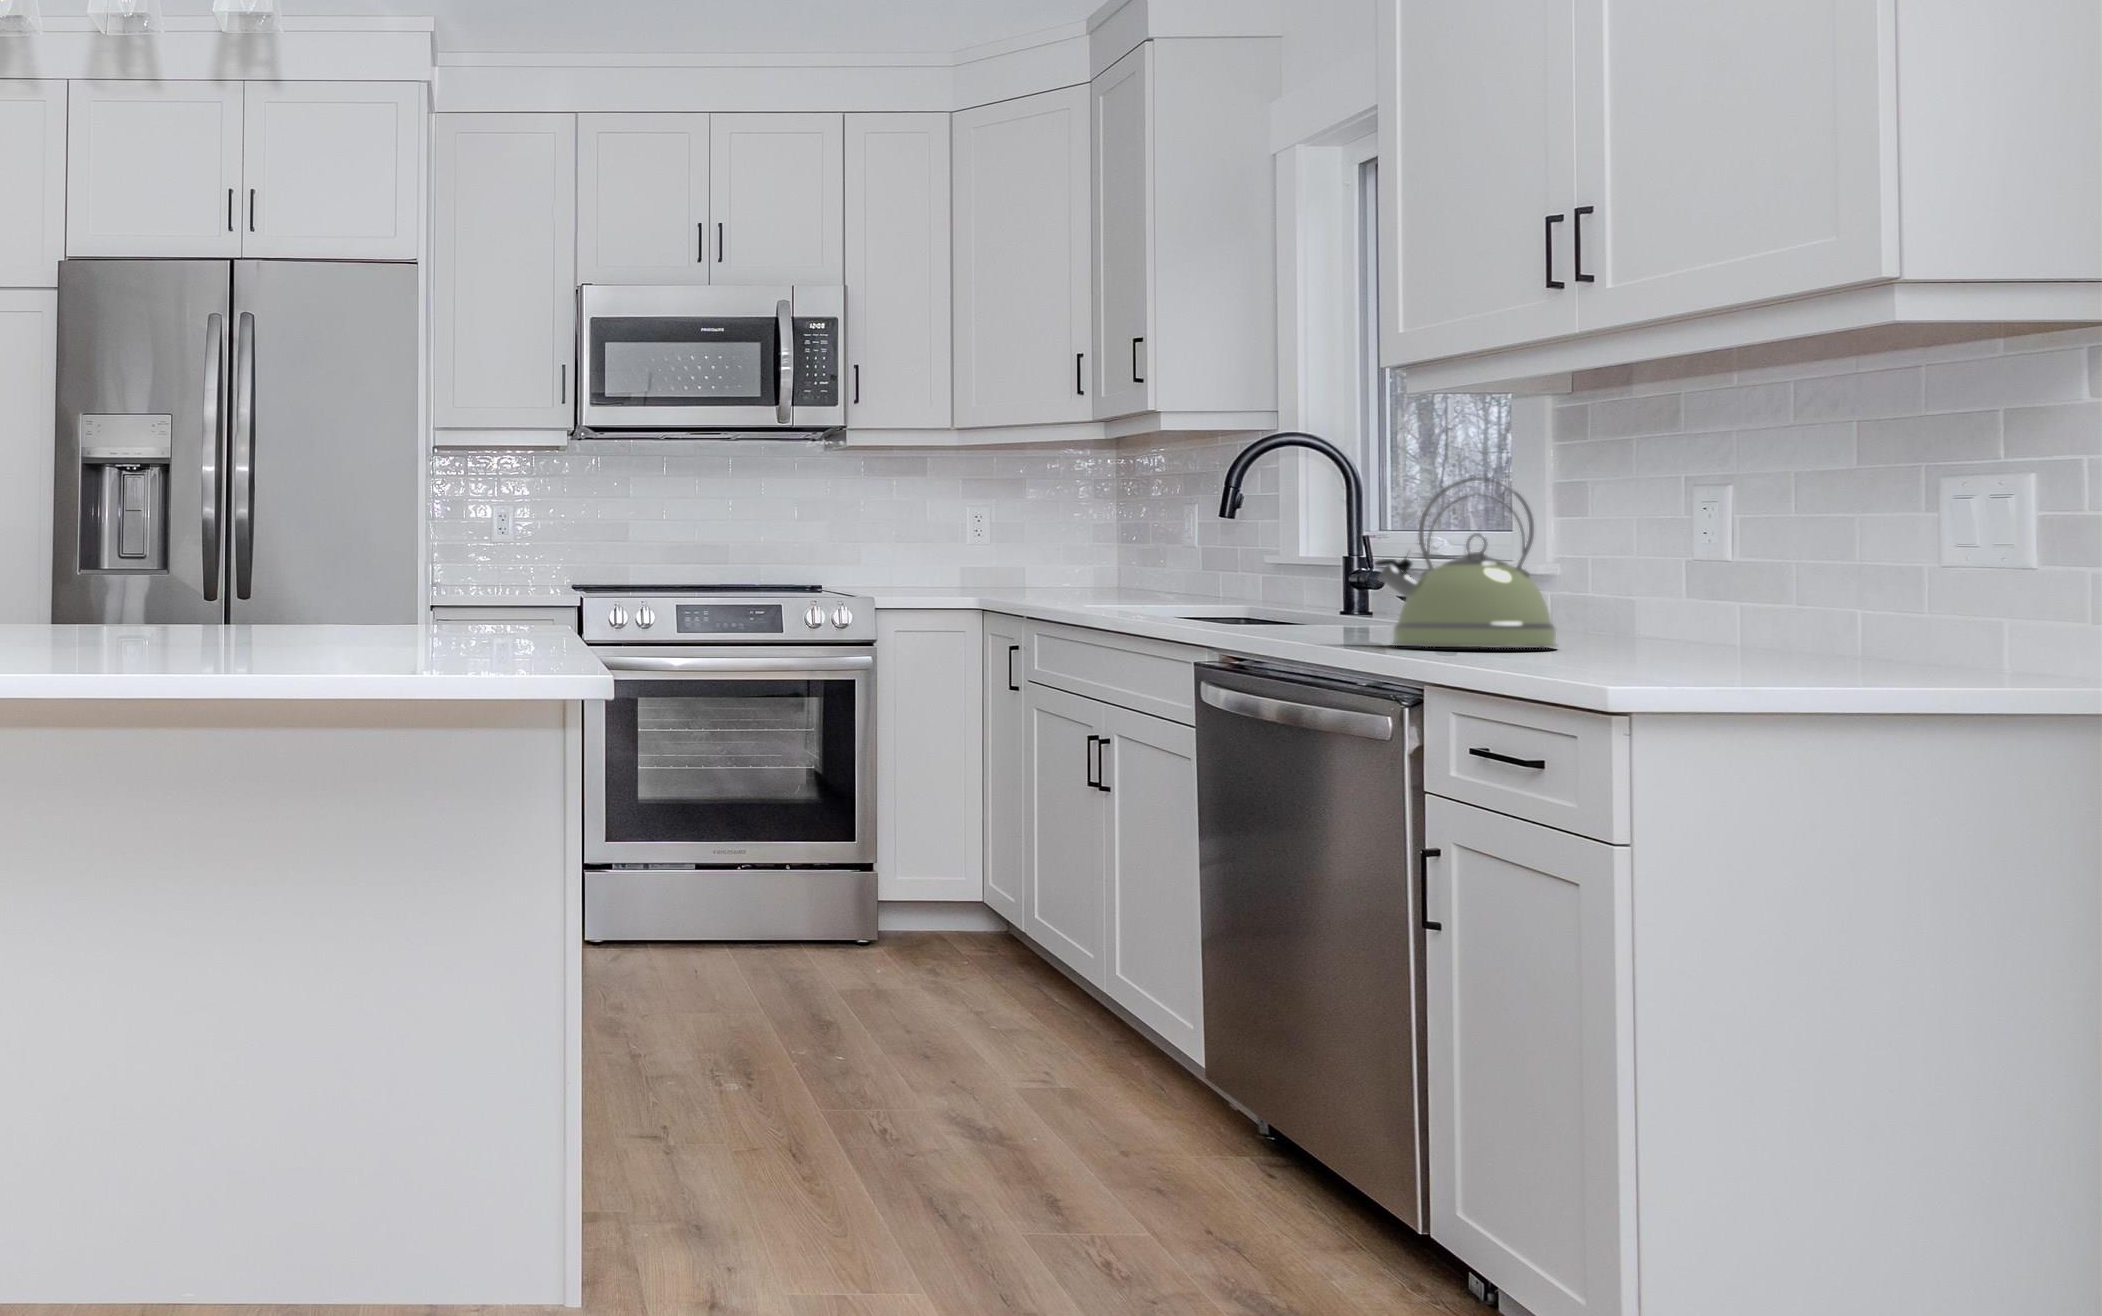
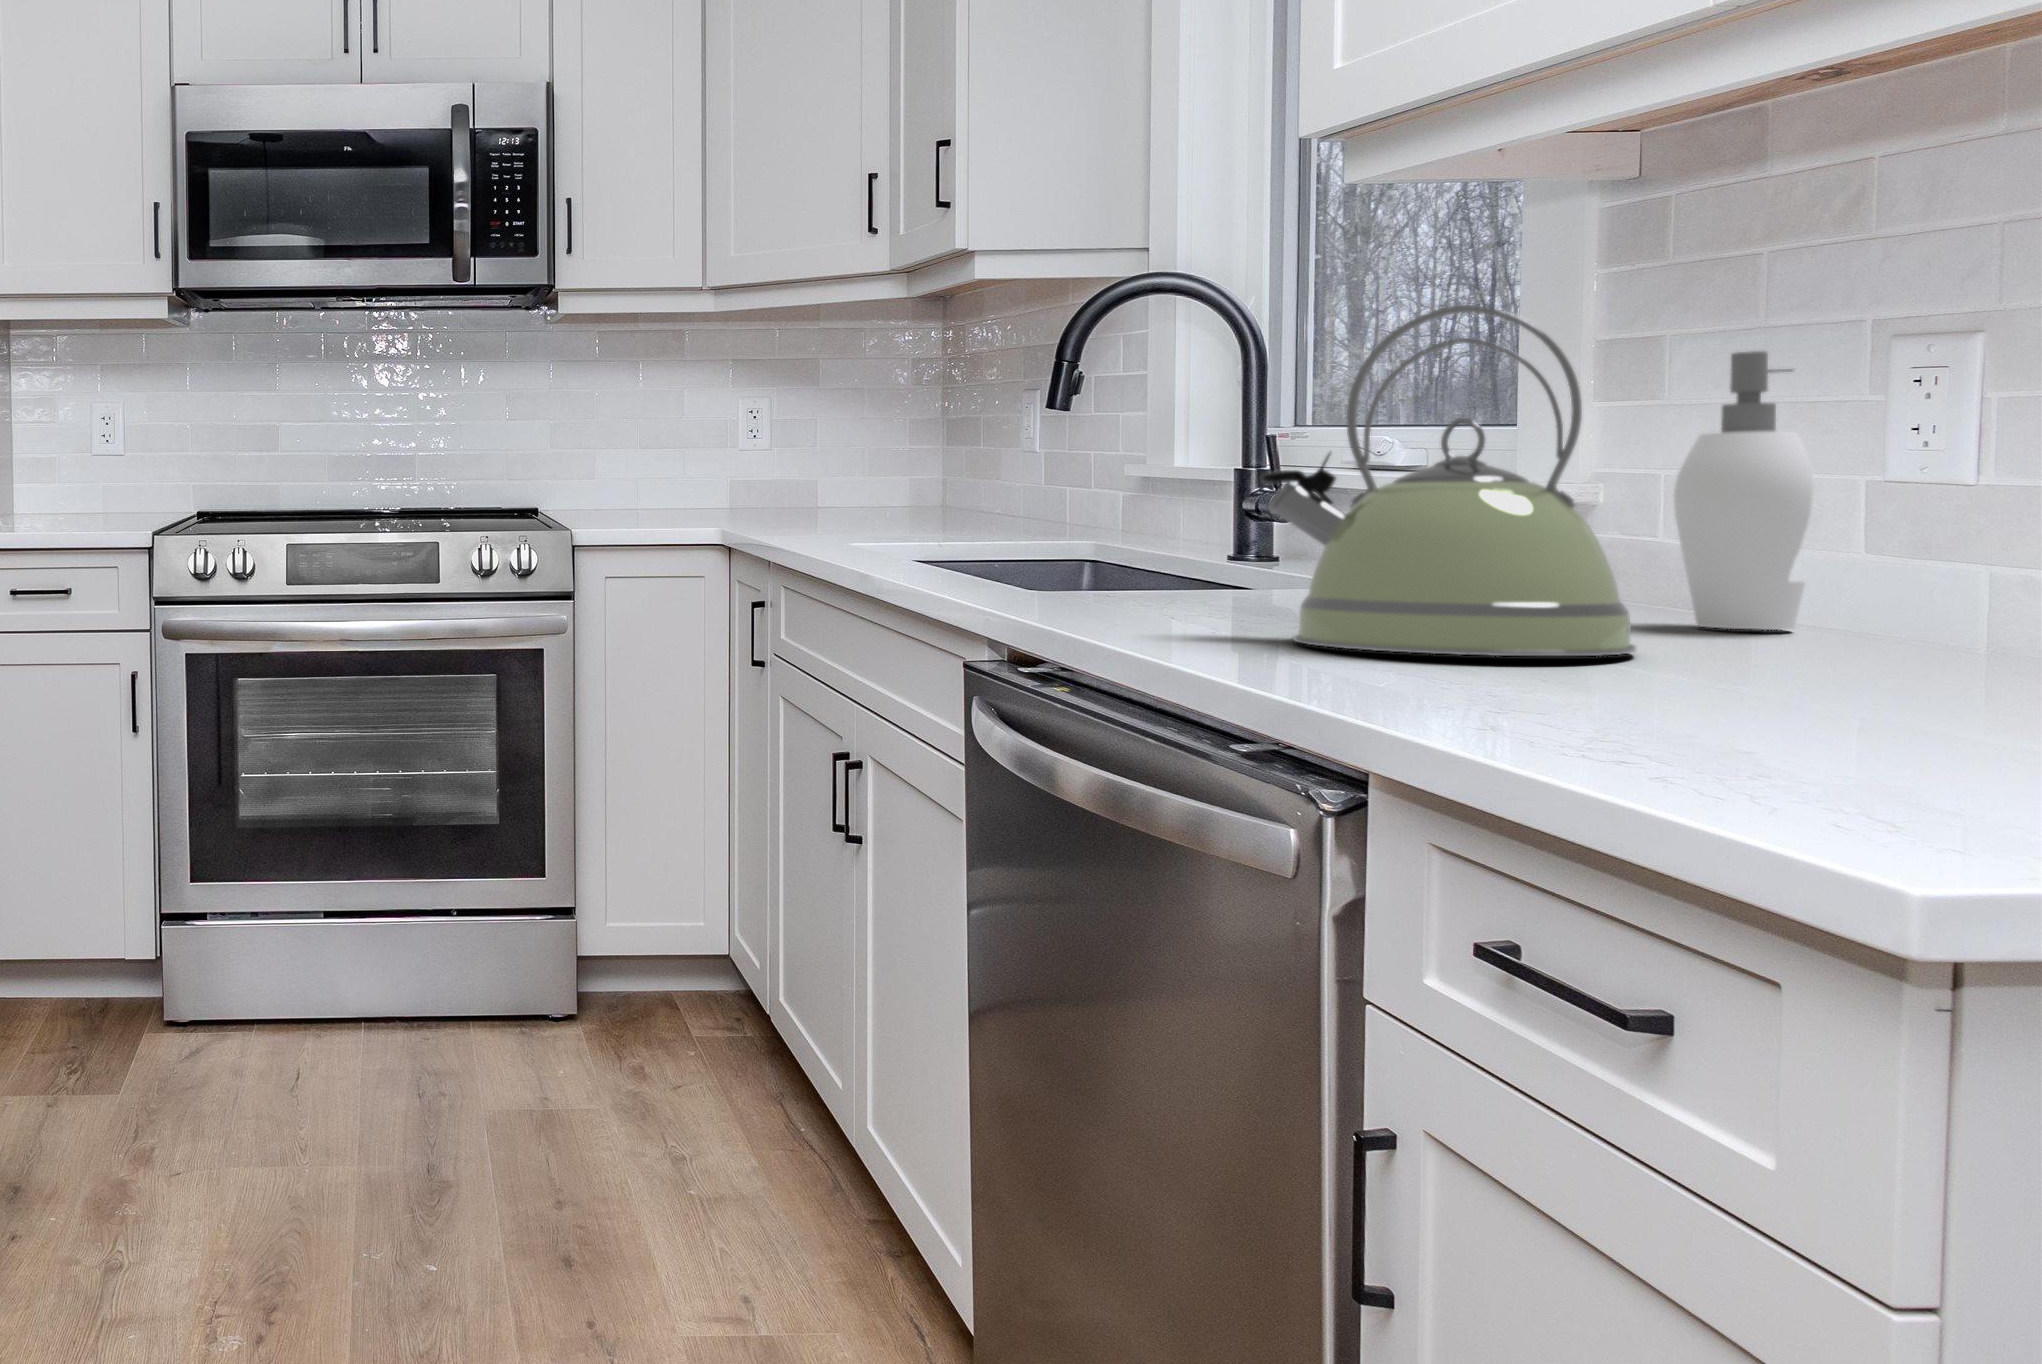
soap dispenser: none [1589,498,1690,641] -> present [1674,351,1813,630]

